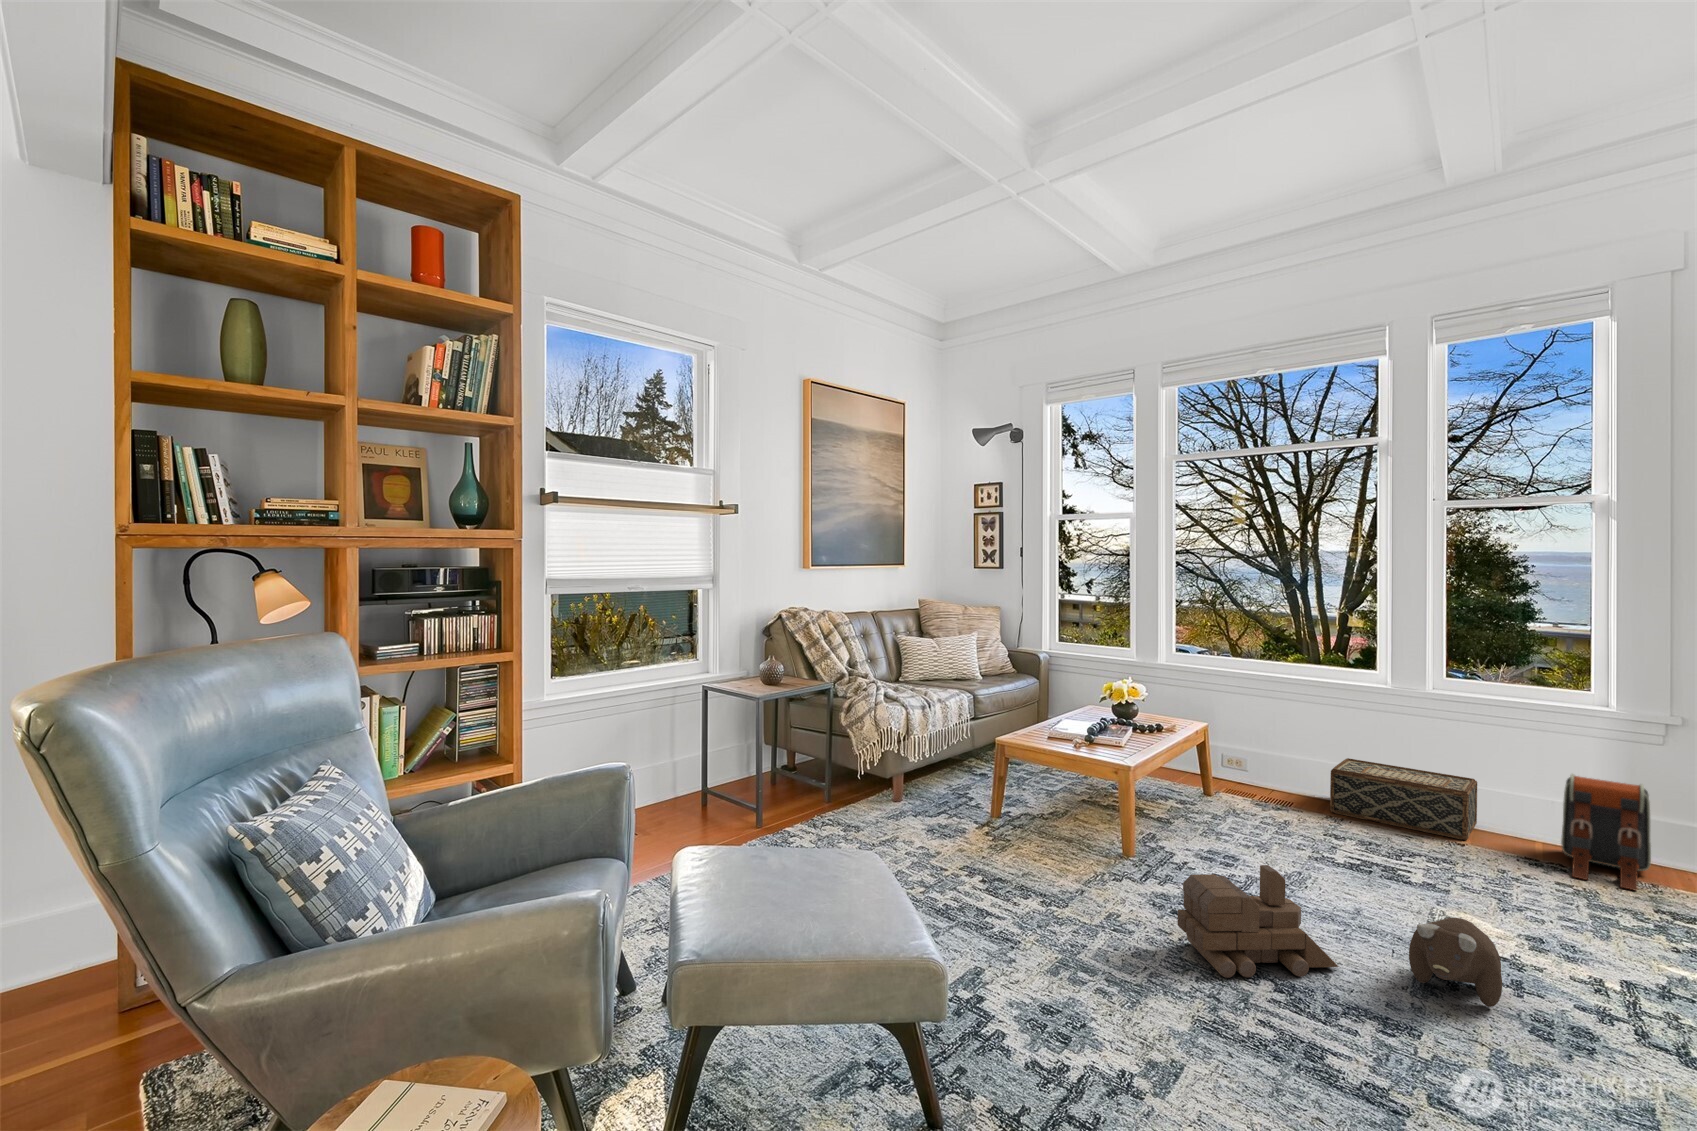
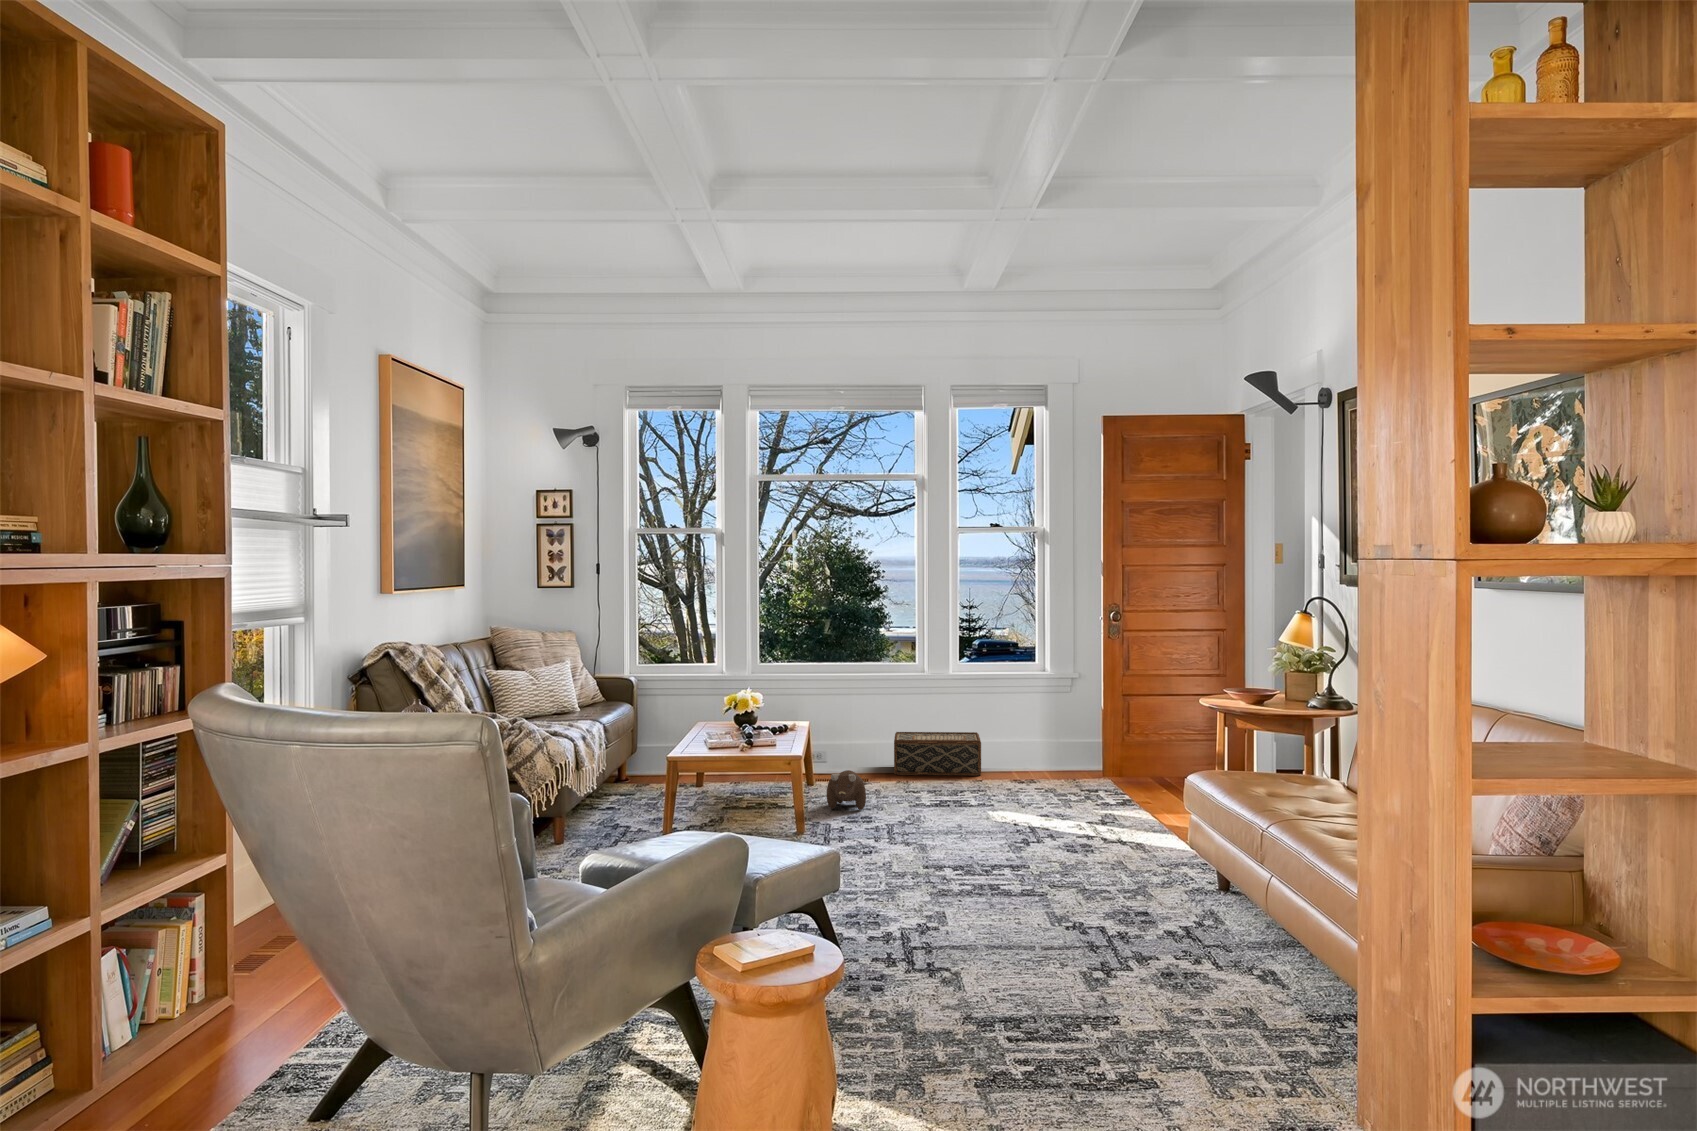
backpack: present [1561,774,1651,890] -> none [1029,717,1073,784]
toy train: present [1177,865,1339,978] -> none [886,796,974,872]
plush toy: present [1409,918,1502,1007] -> present [827,770,866,810]

